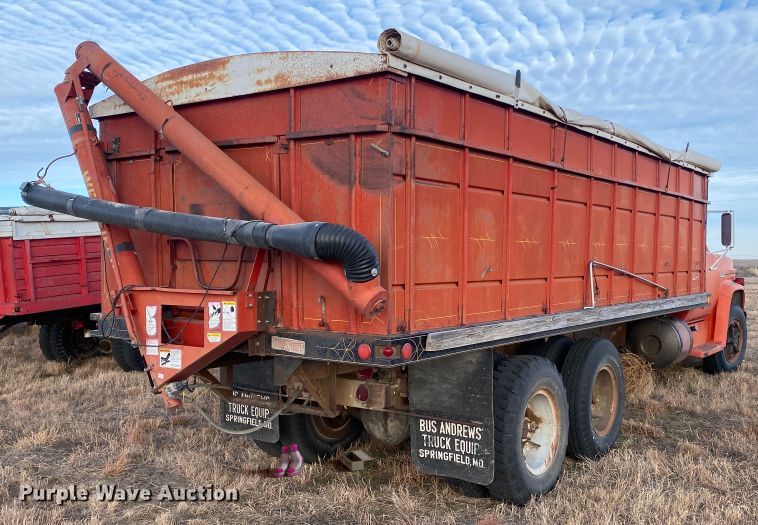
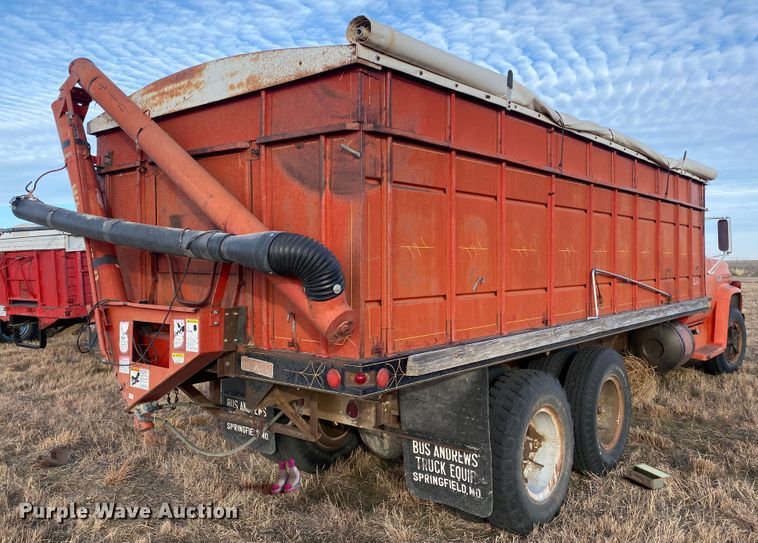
watering can: none [25,434,53,456] -> present [38,444,71,466]
toolbox: present [341,449,374,471] -> present [626,463,673,489]

